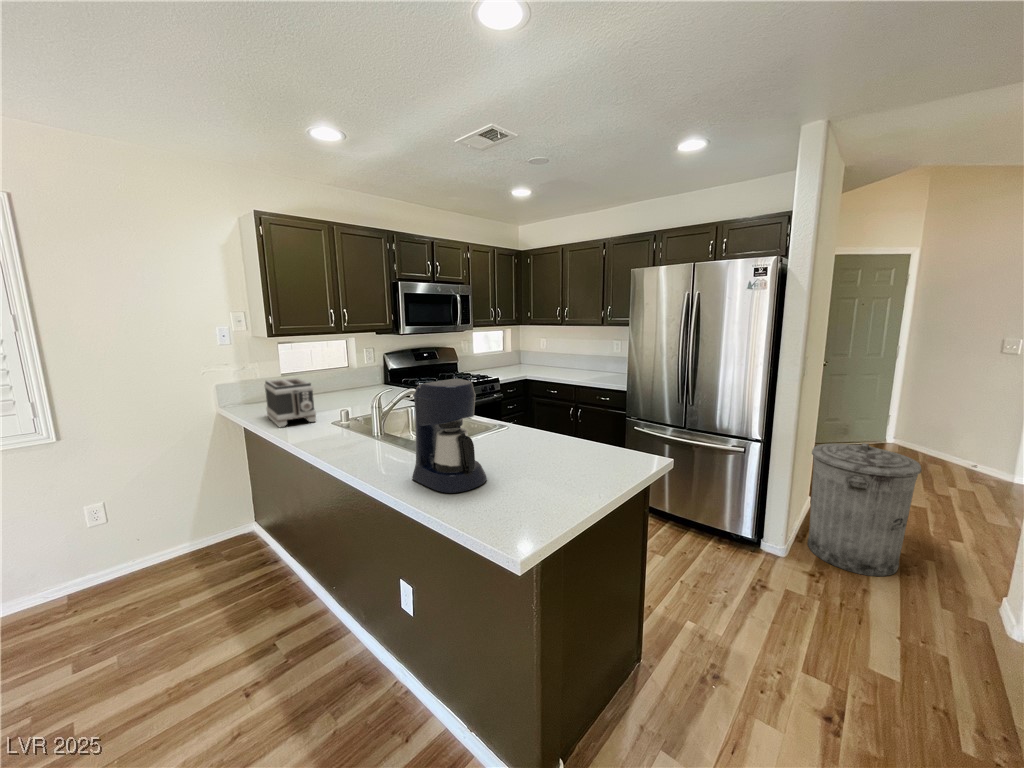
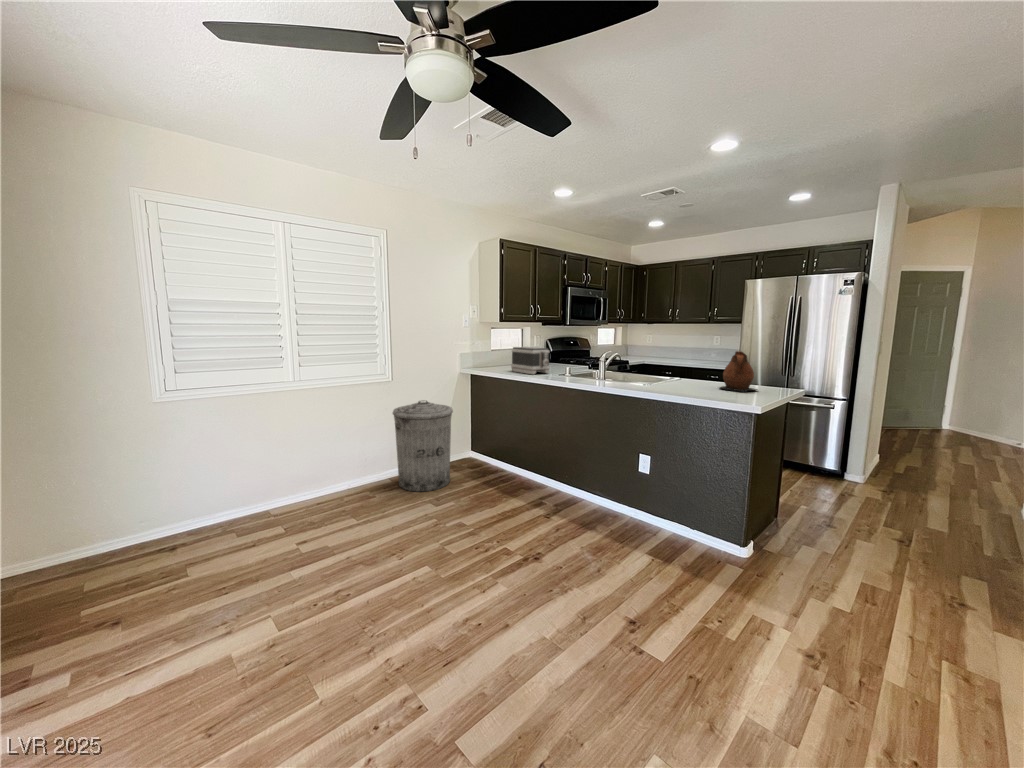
coffee maker: present [412,379,487,493] -> none [662,336,706,393]
ceramic pitcher: none [522,404,587,478] -> present [720,351,757,391]
trash can: present [808,443,922,576] -> present [393,400,453,492]

